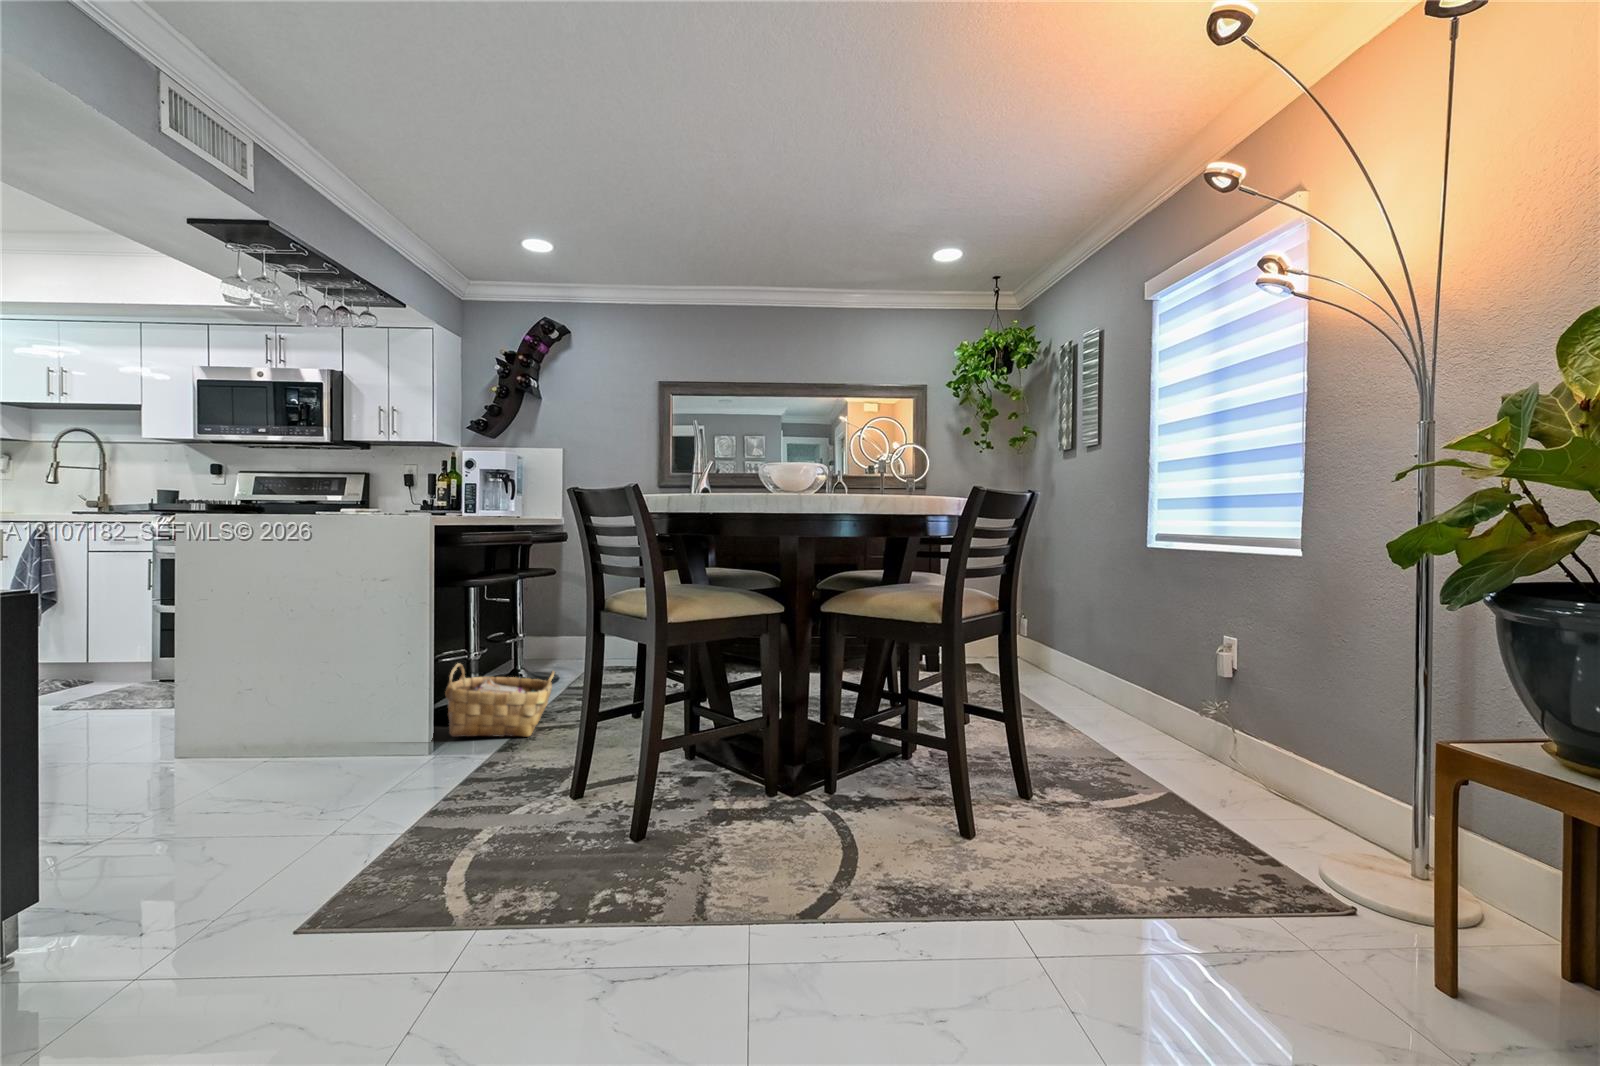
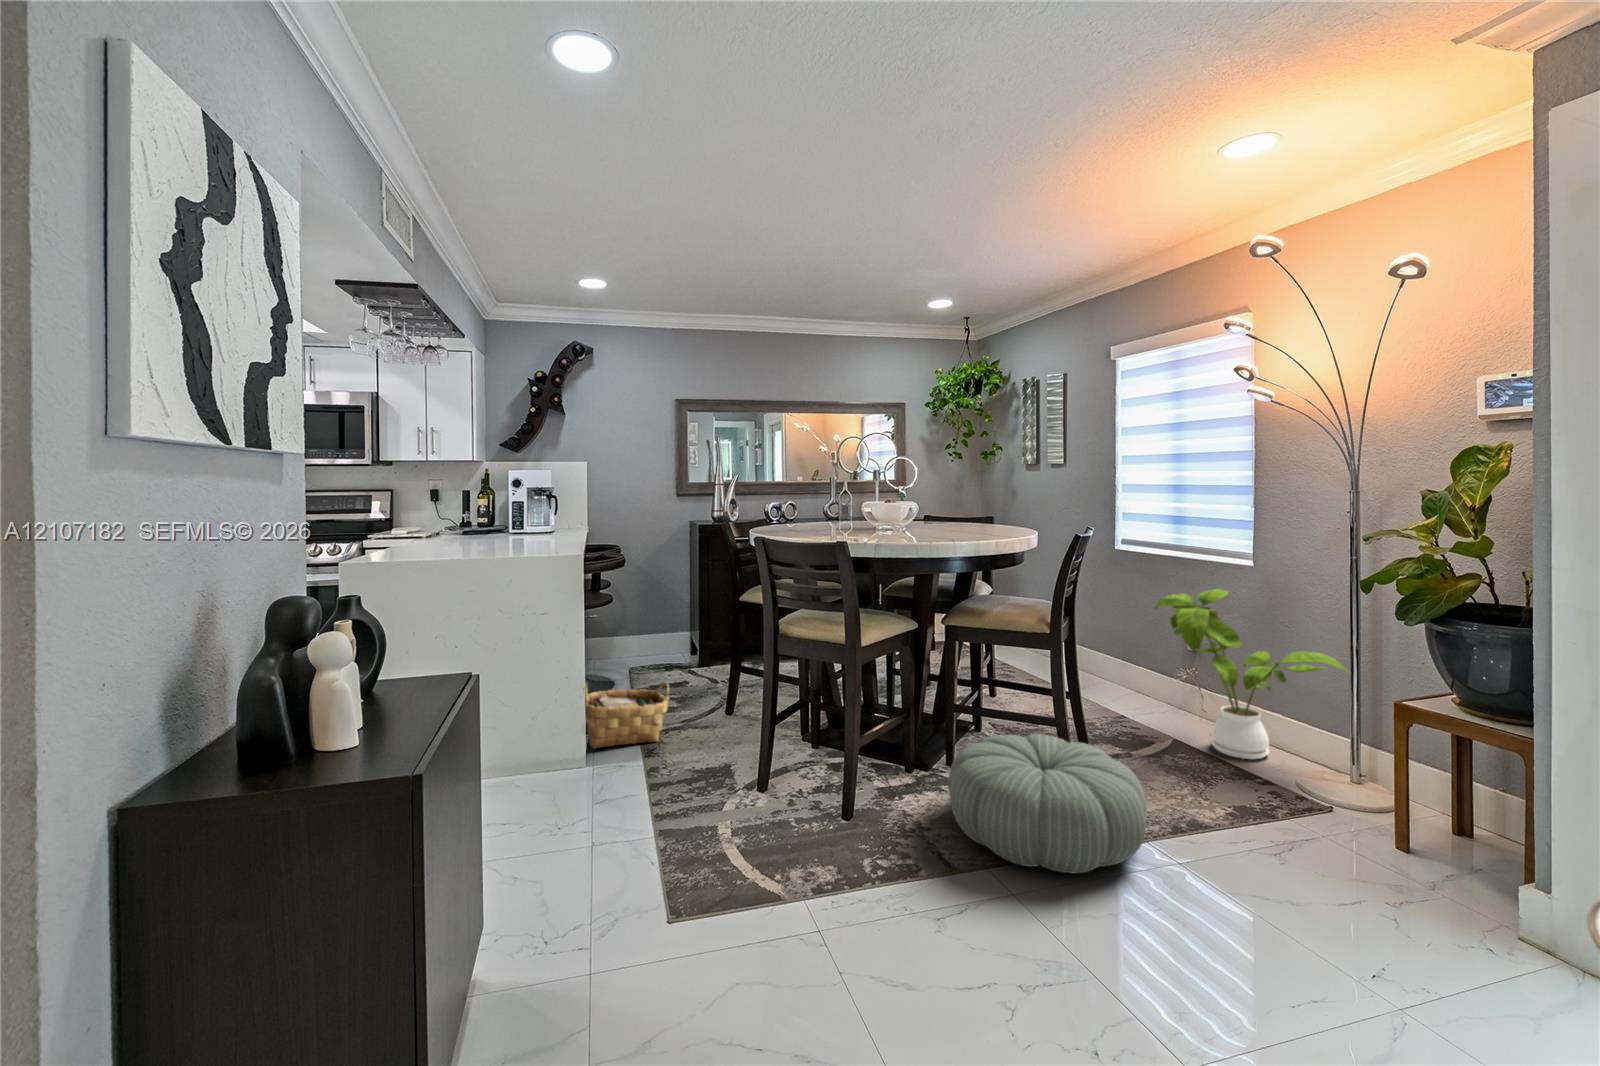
house plant: none [1129,576,1414,830] -> present [1155,589,1349,759]
pouf: none [736,750,1008,950] -> present [948,734,1147,873]

